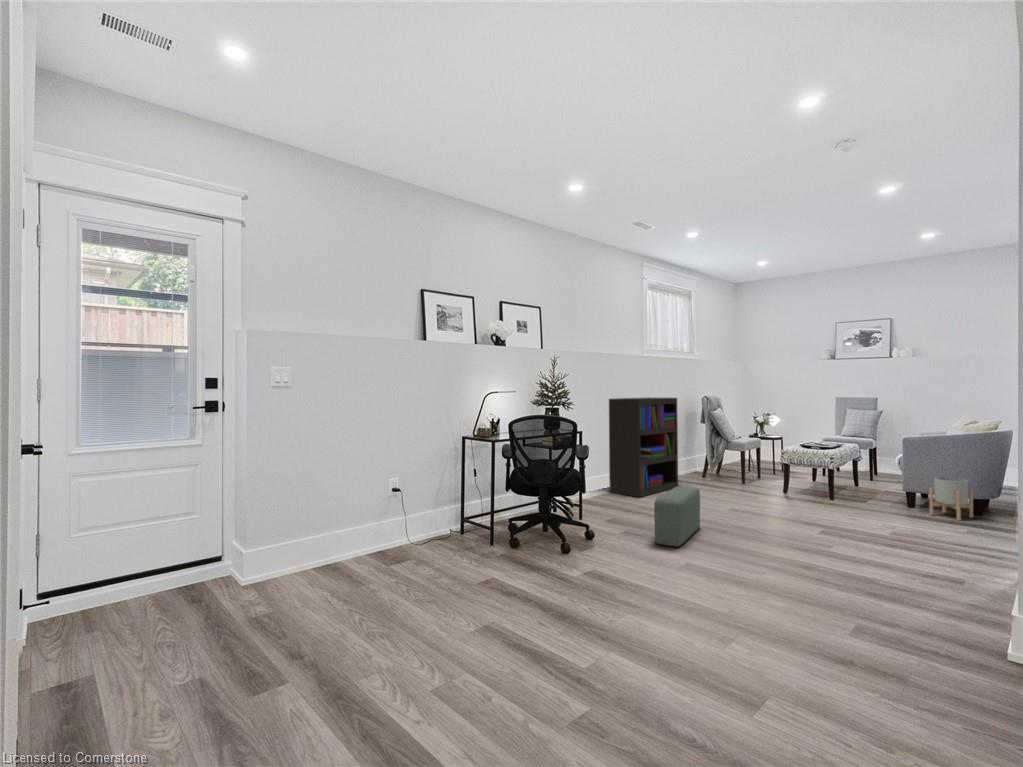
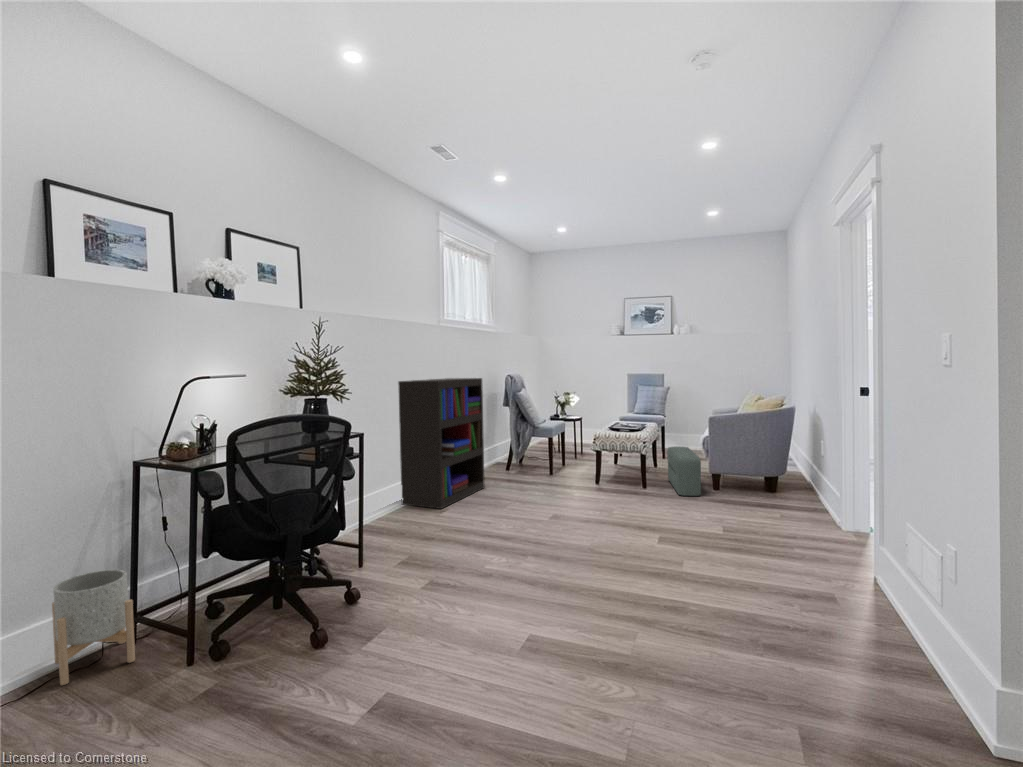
planter: present [930,477,973,520] -> present [52,569,135,685]
pouf: present [654,487,700,547] -> present [667,447,701,496]

